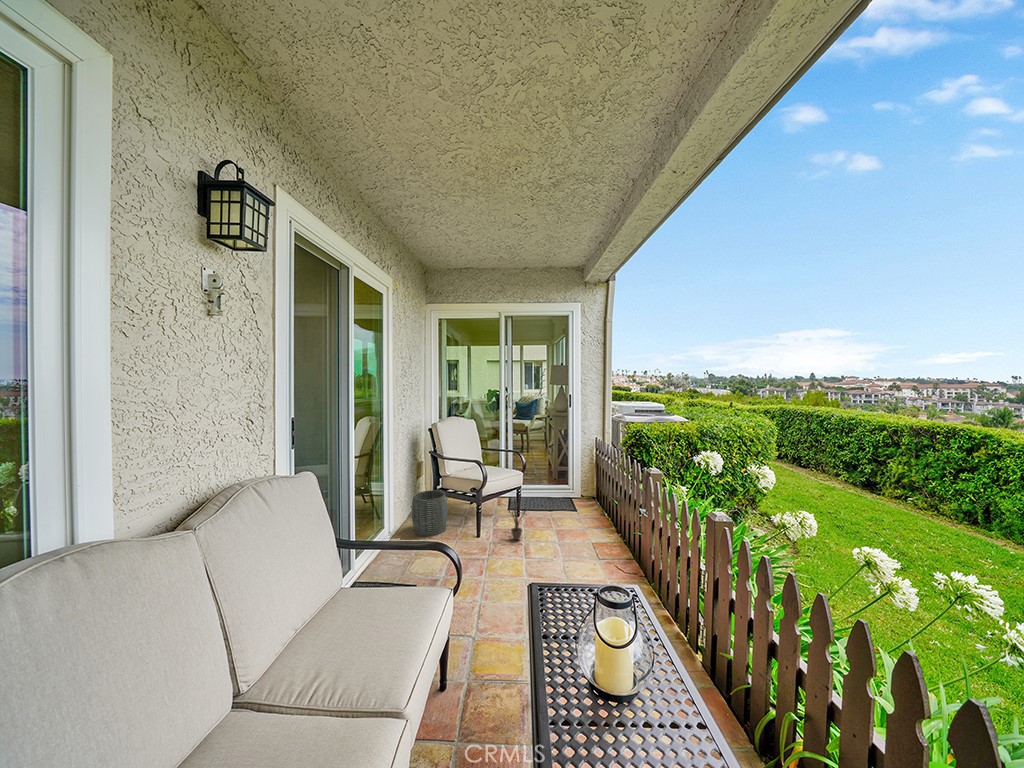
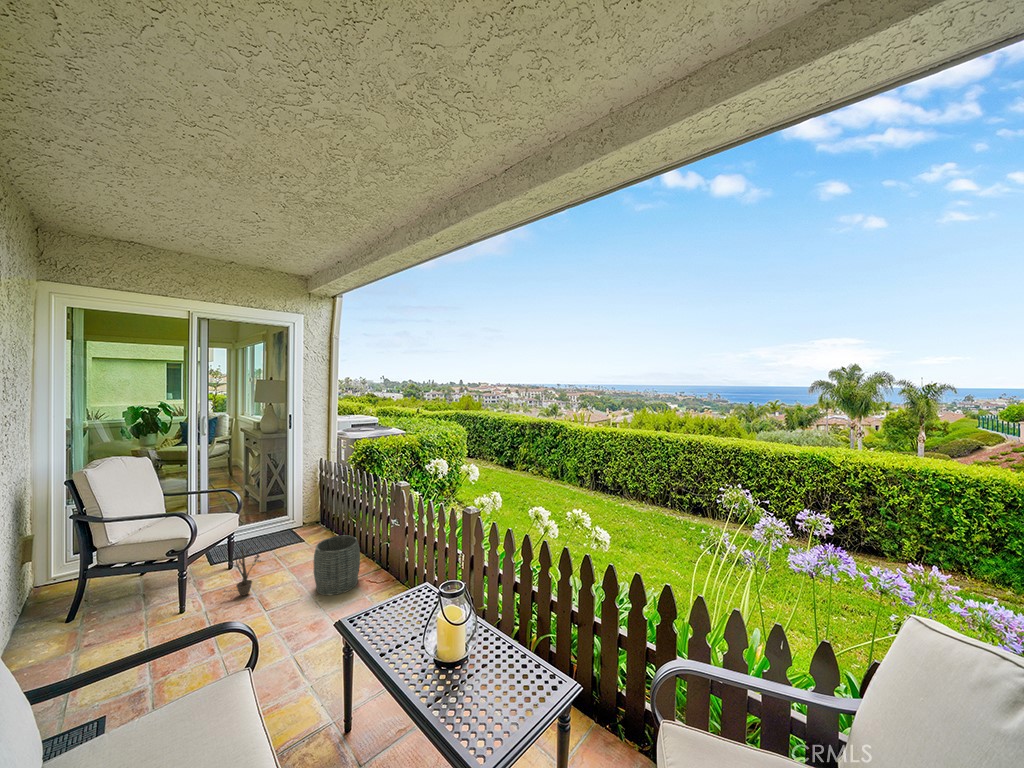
woven basket: present [412,490,448,536] -> present [314,536,360,595]

